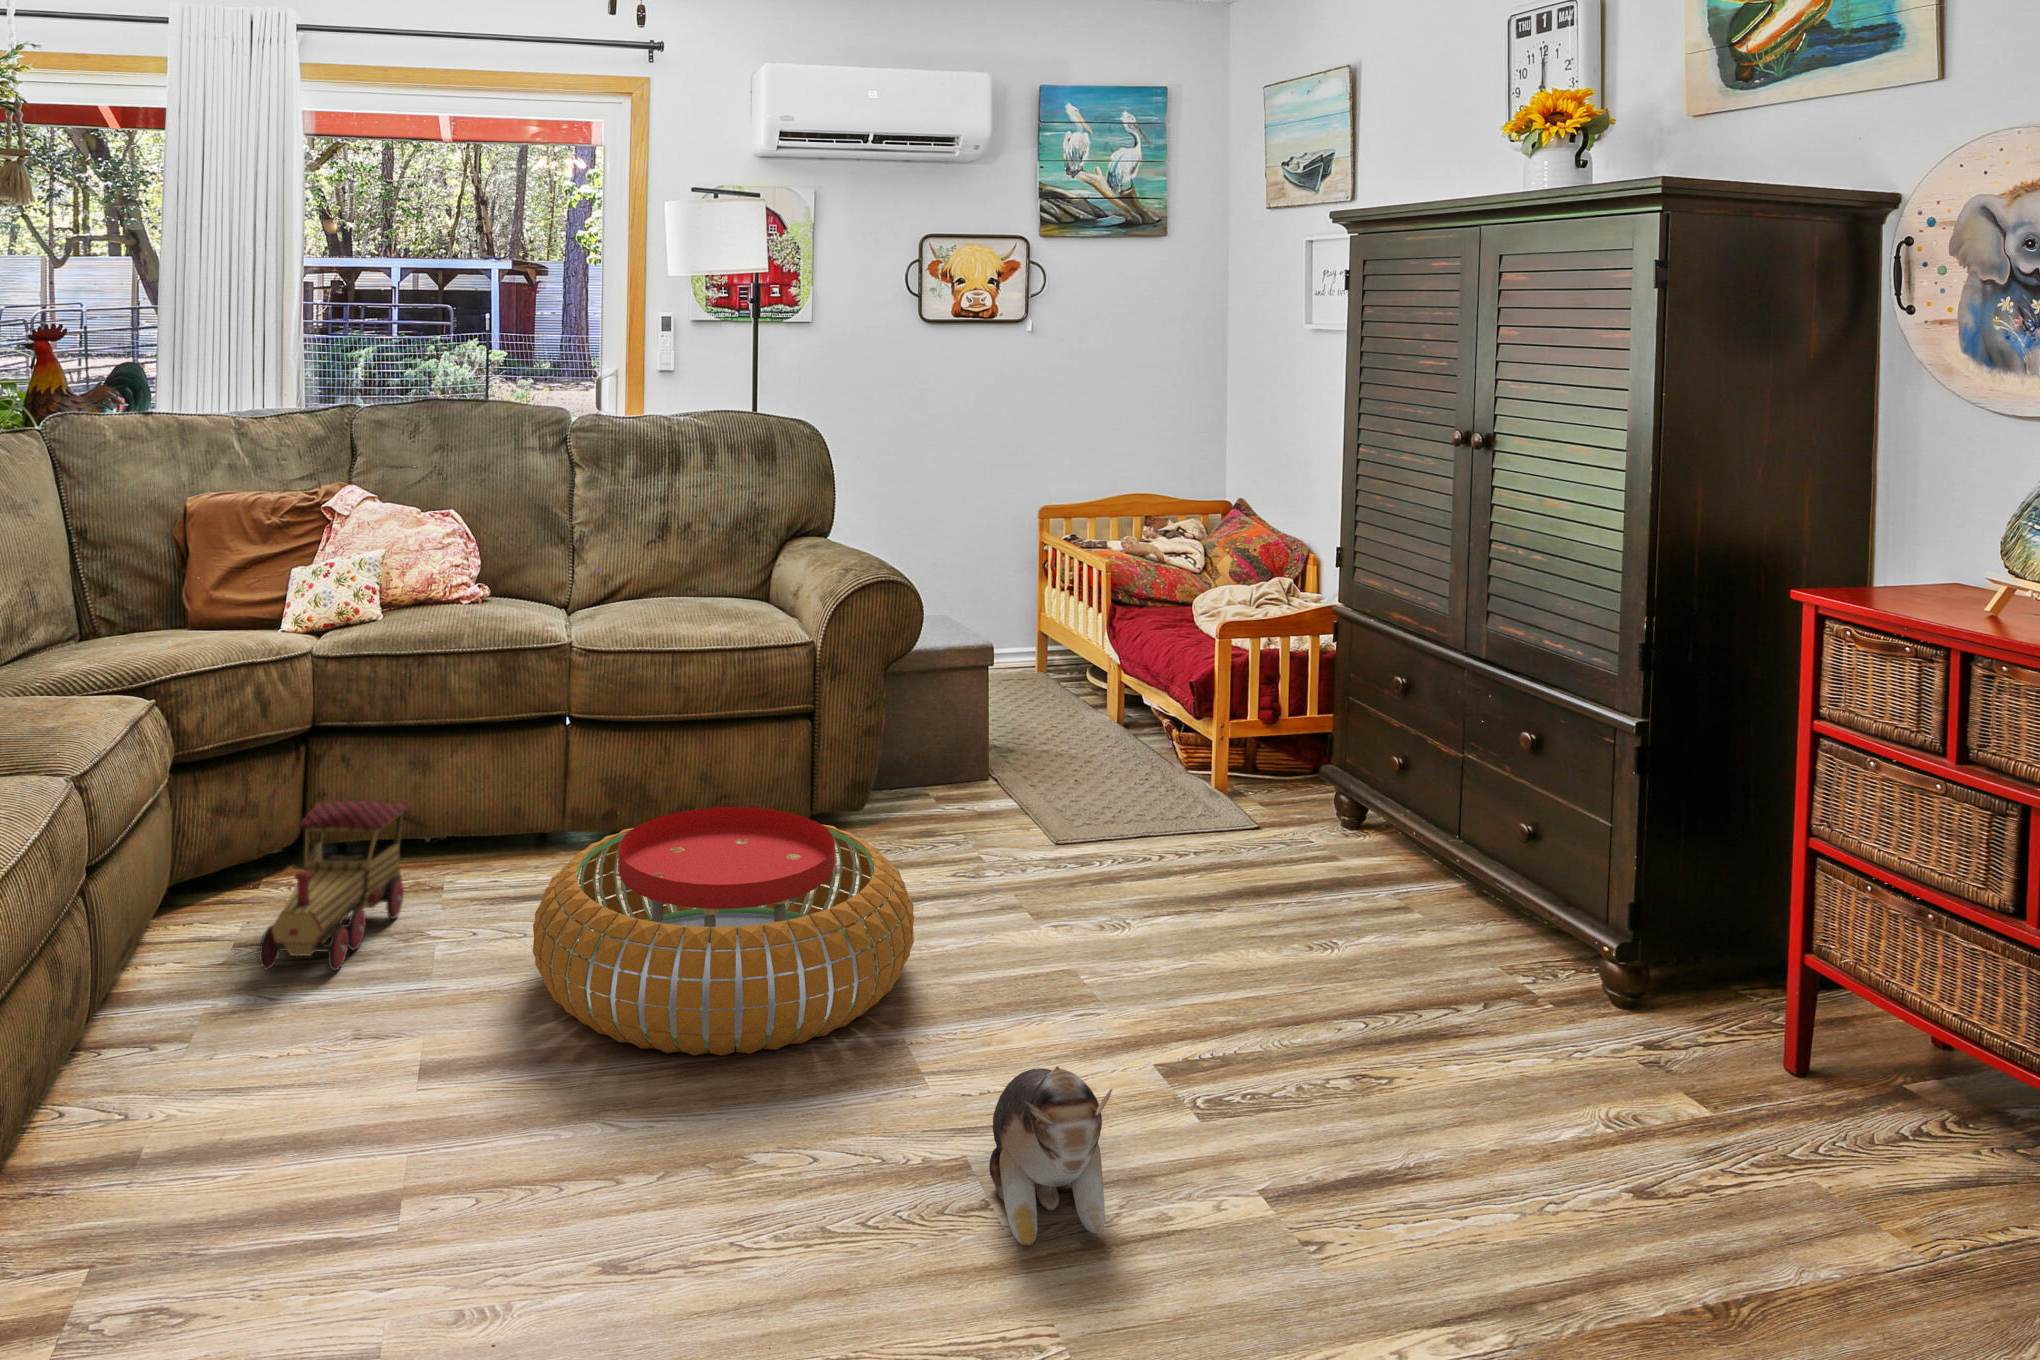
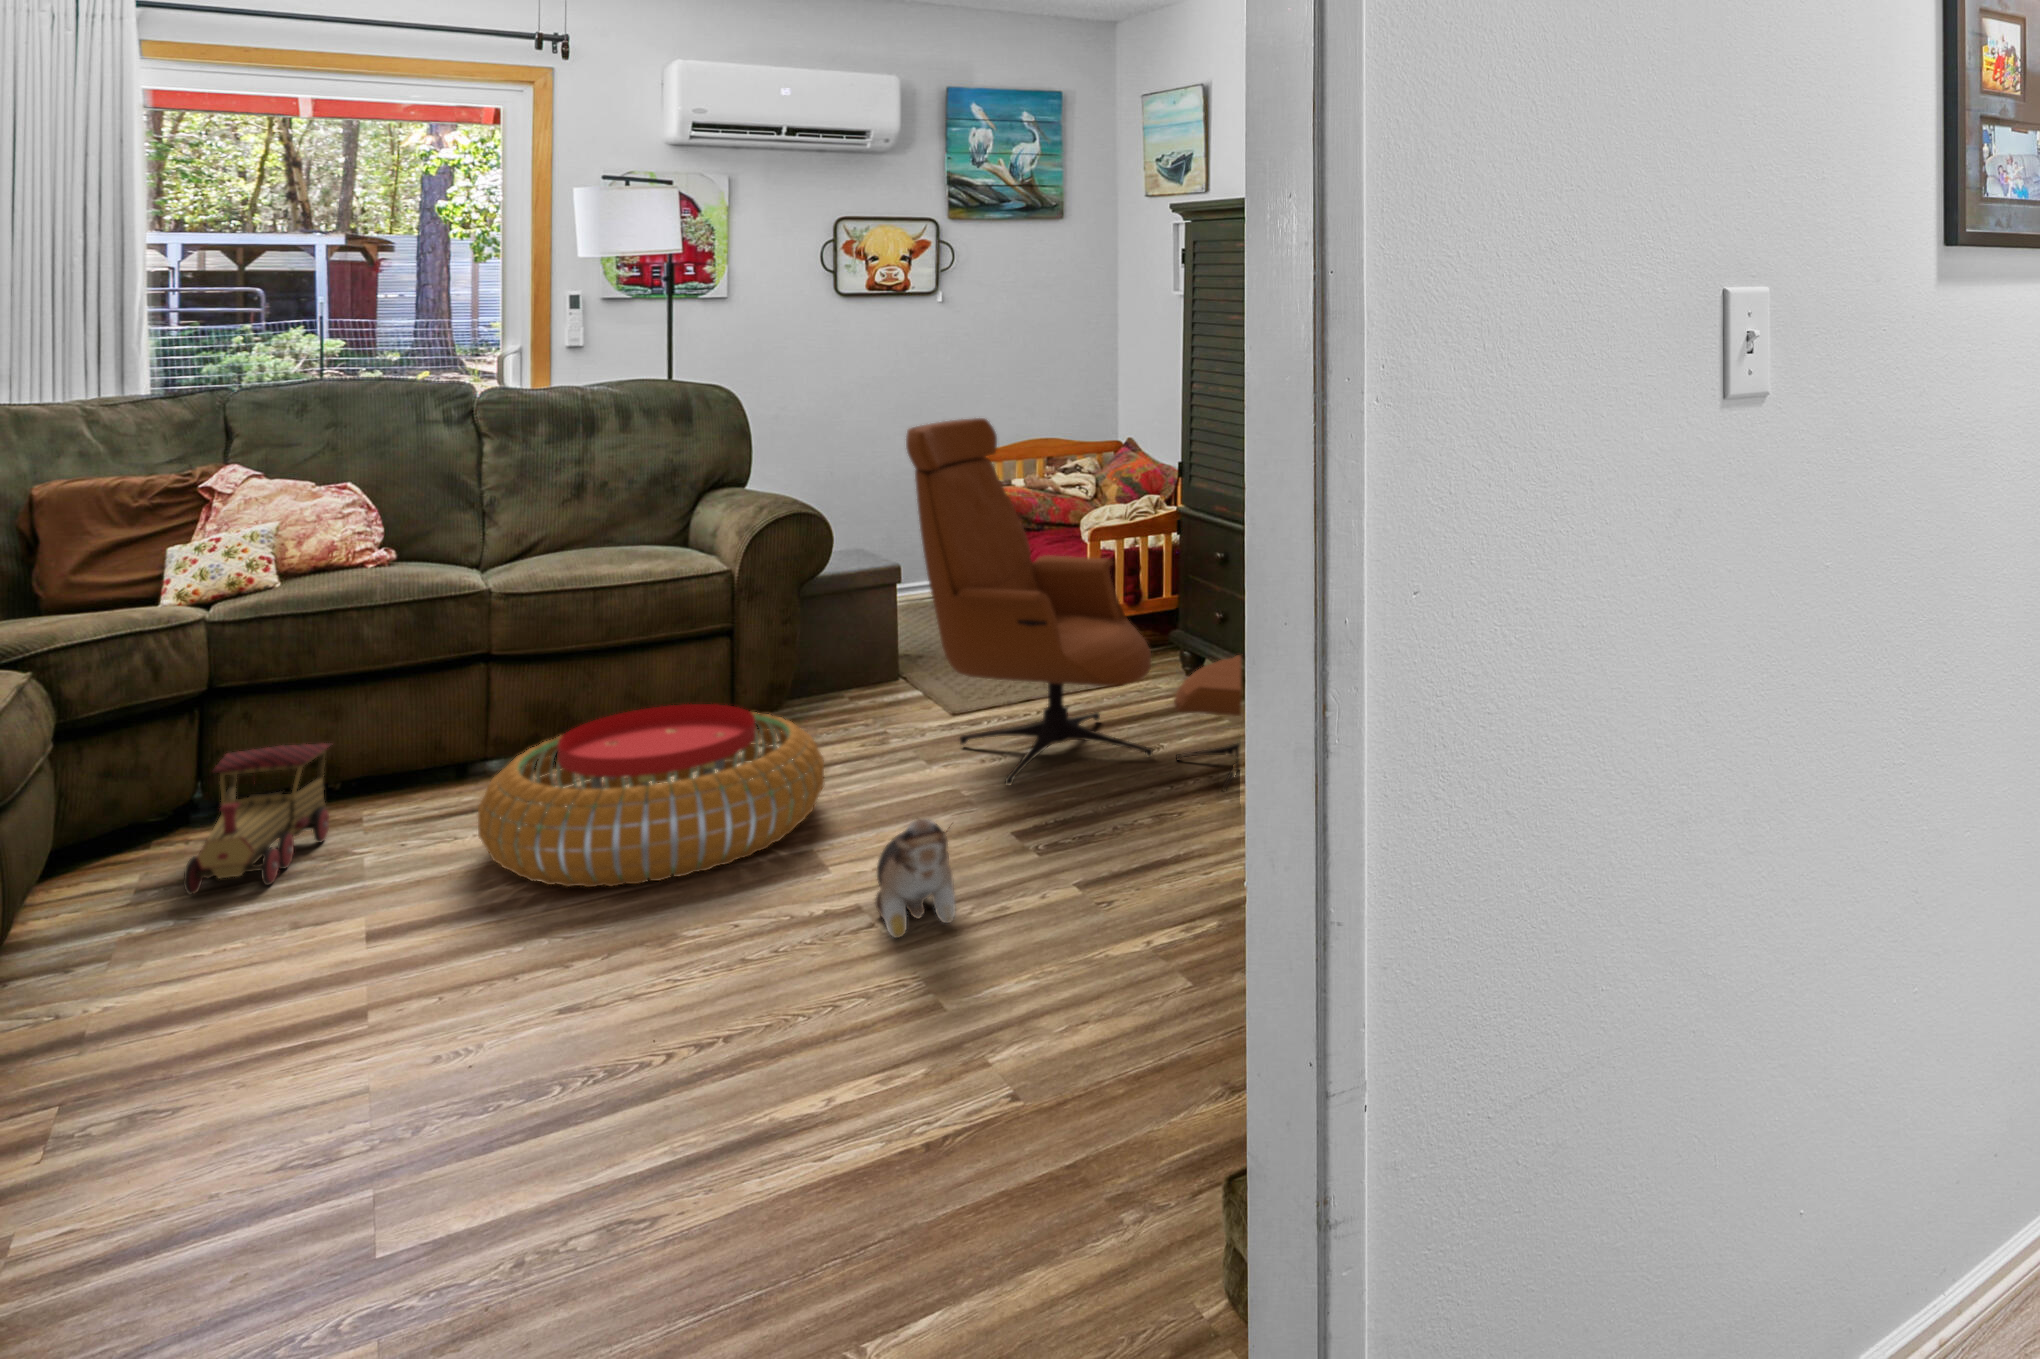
lounge chair: none [1016,466,1609,1047] -> present [906,418,1241,791]

